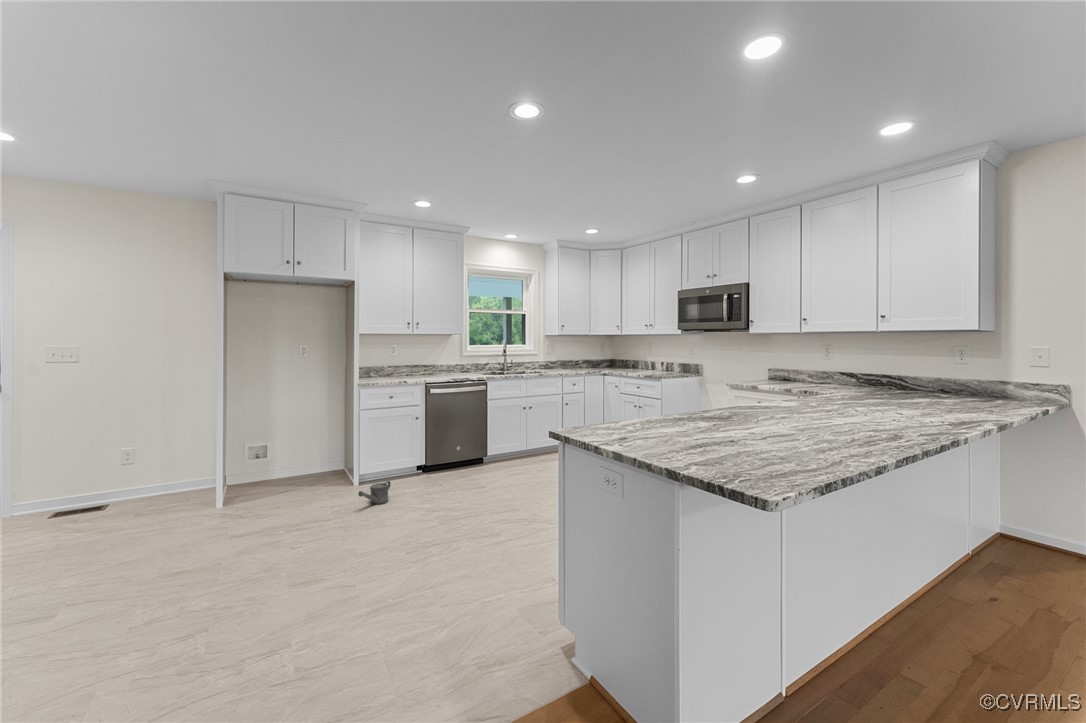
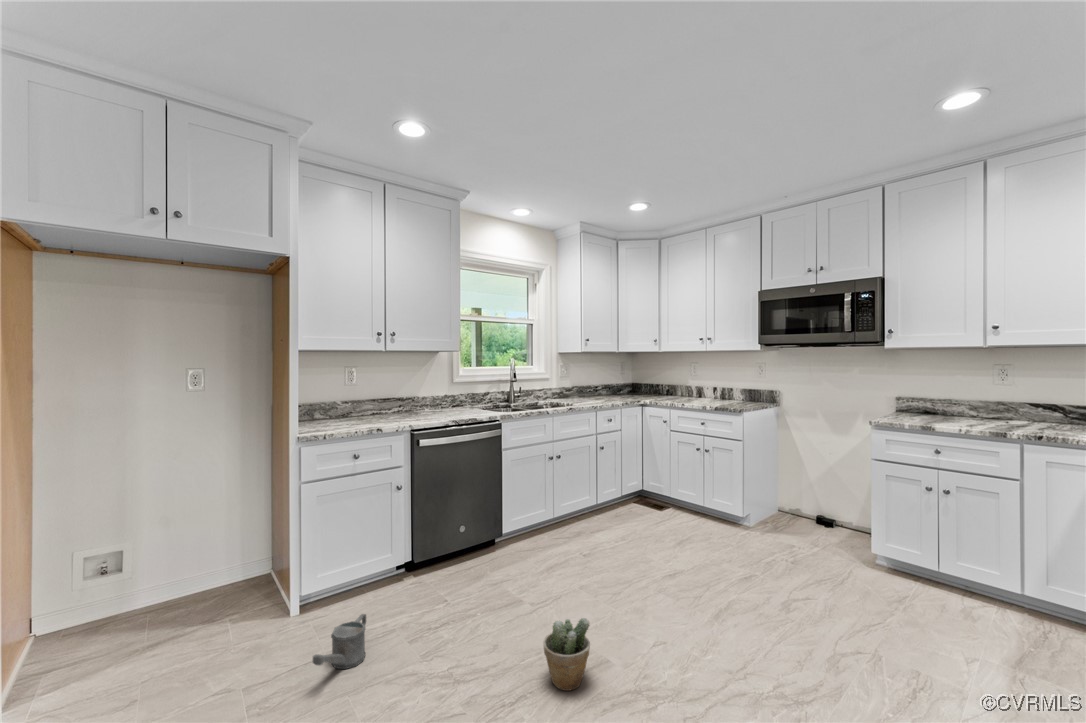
potted plant: none [476,482,501,518] -> present [543,618,590,691]

